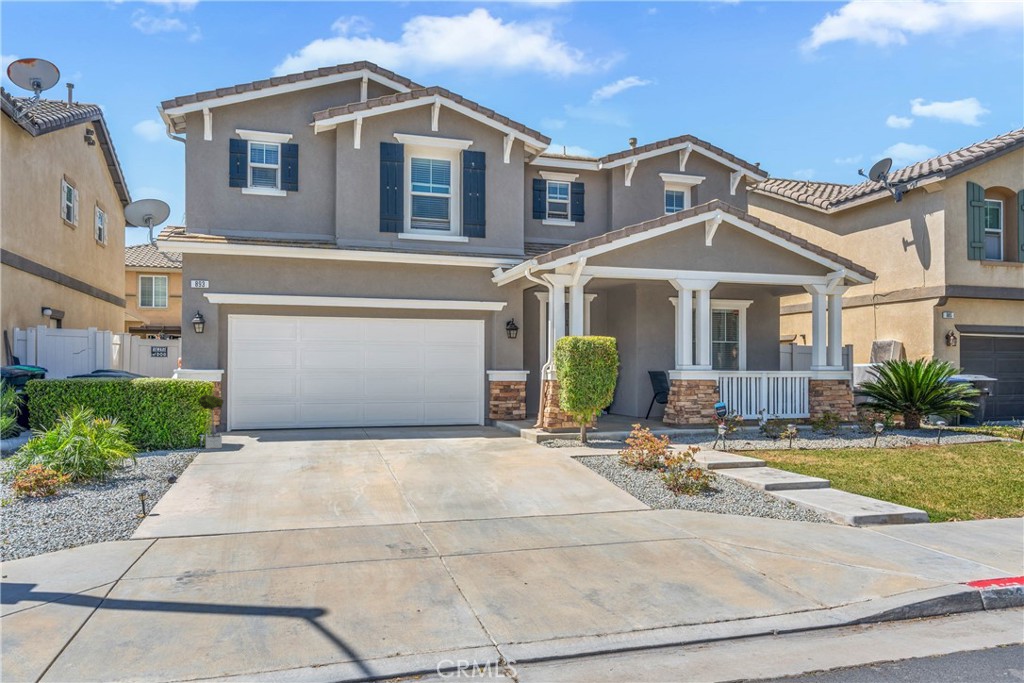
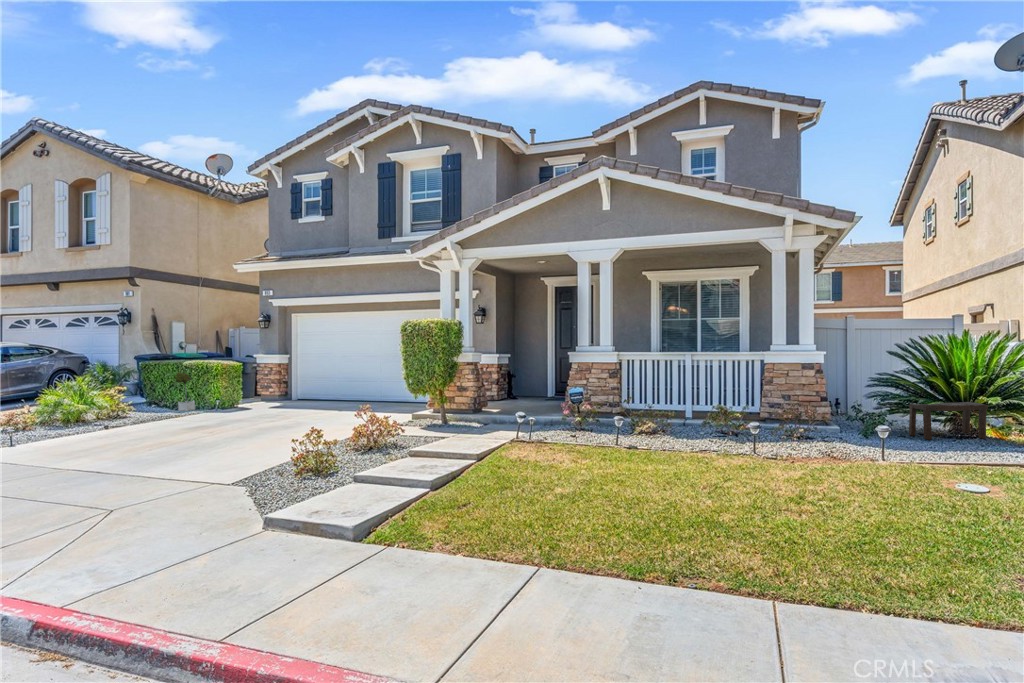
bench: none [904,403,940,428] -> present [909,402,988,440]

